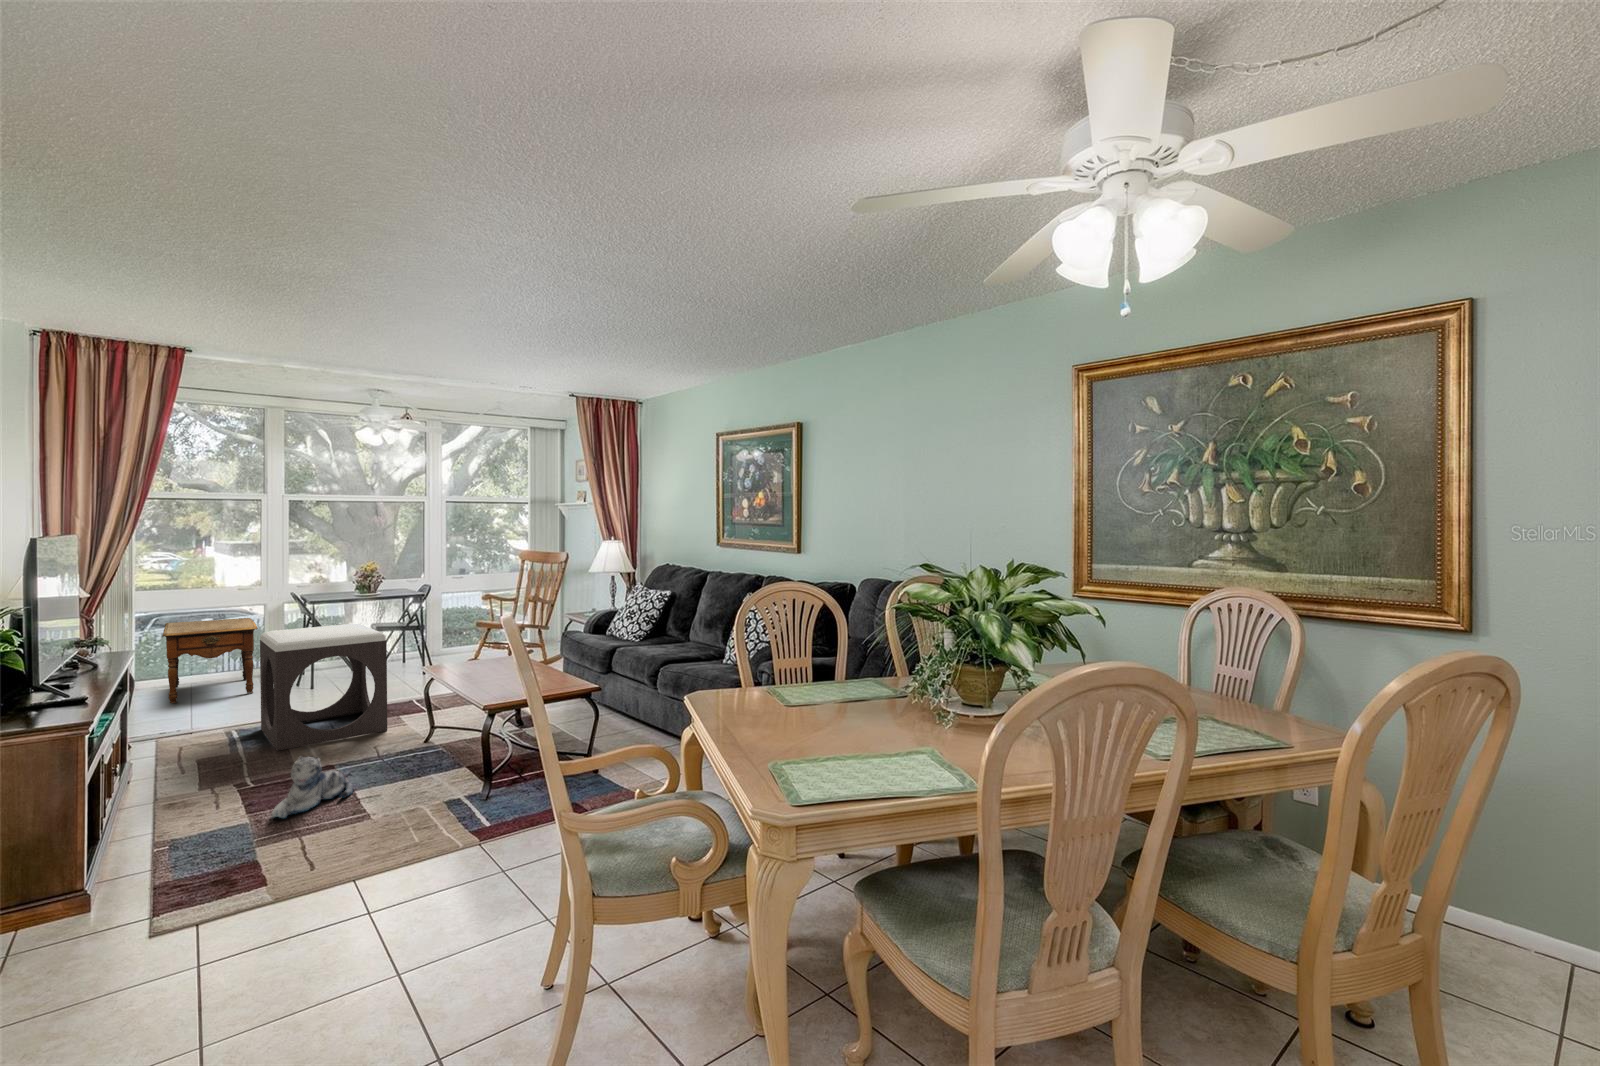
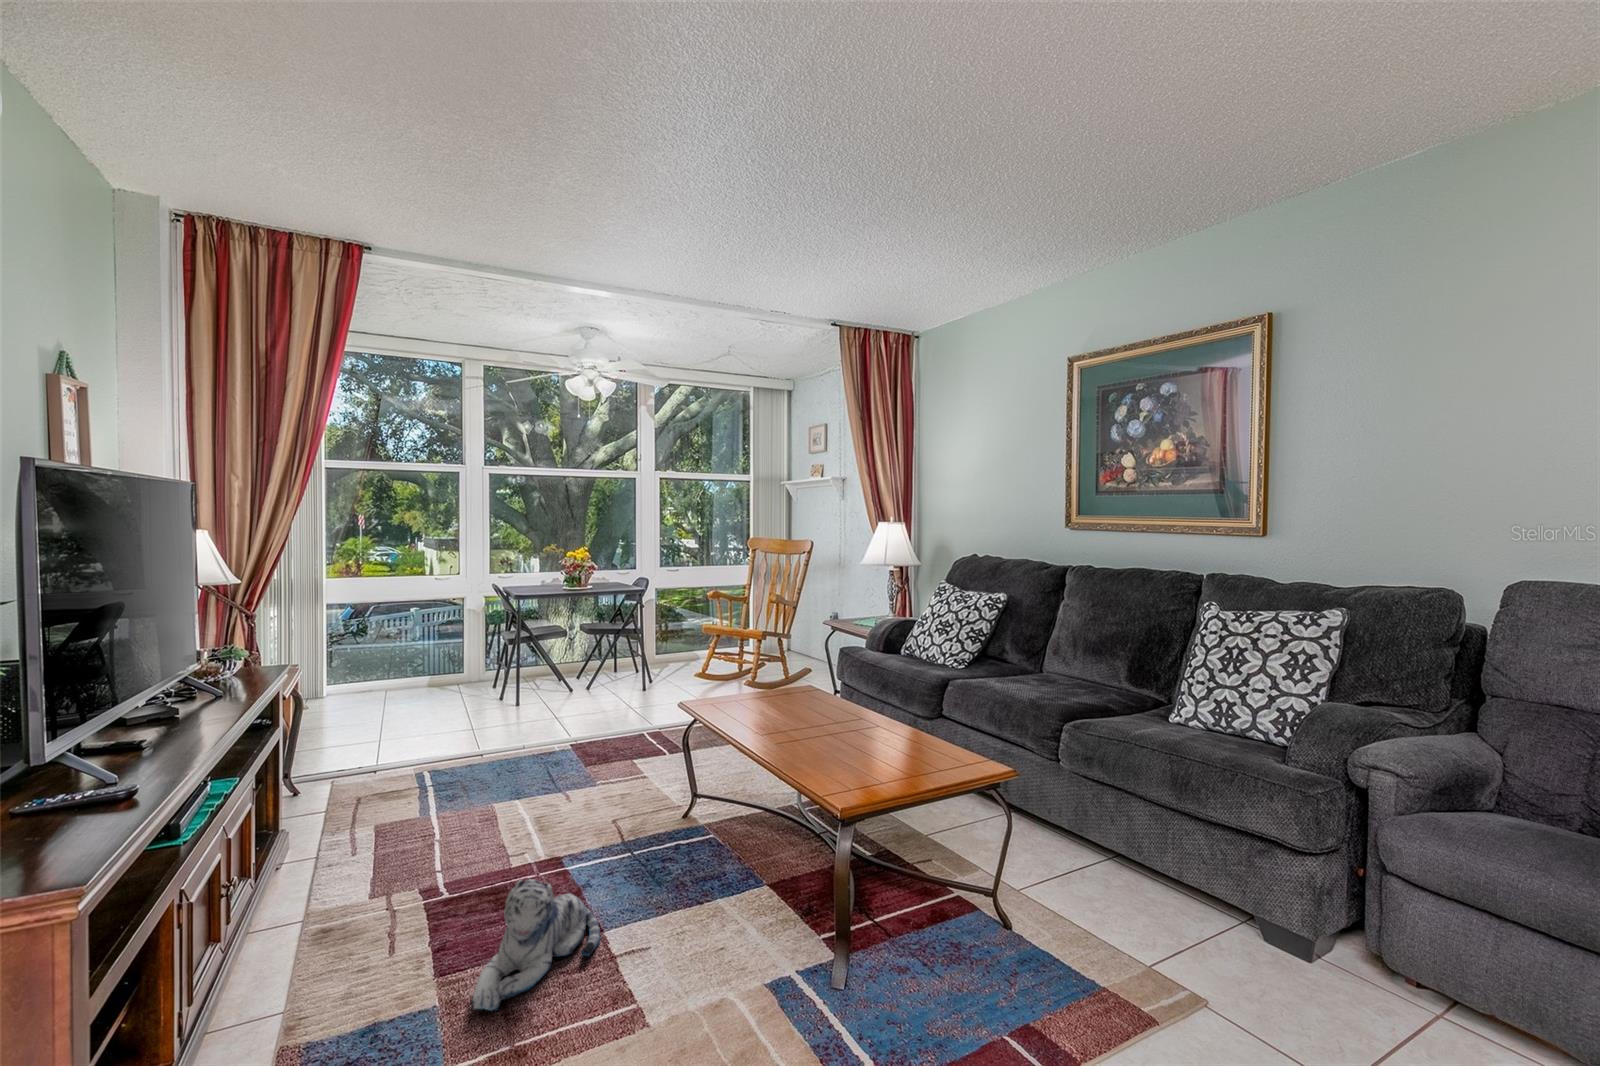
side table: present [162,618,258,703] -> none [344,612,453,720]
footstool: present [260,624,387,751] -> none [455,627,623,820]

